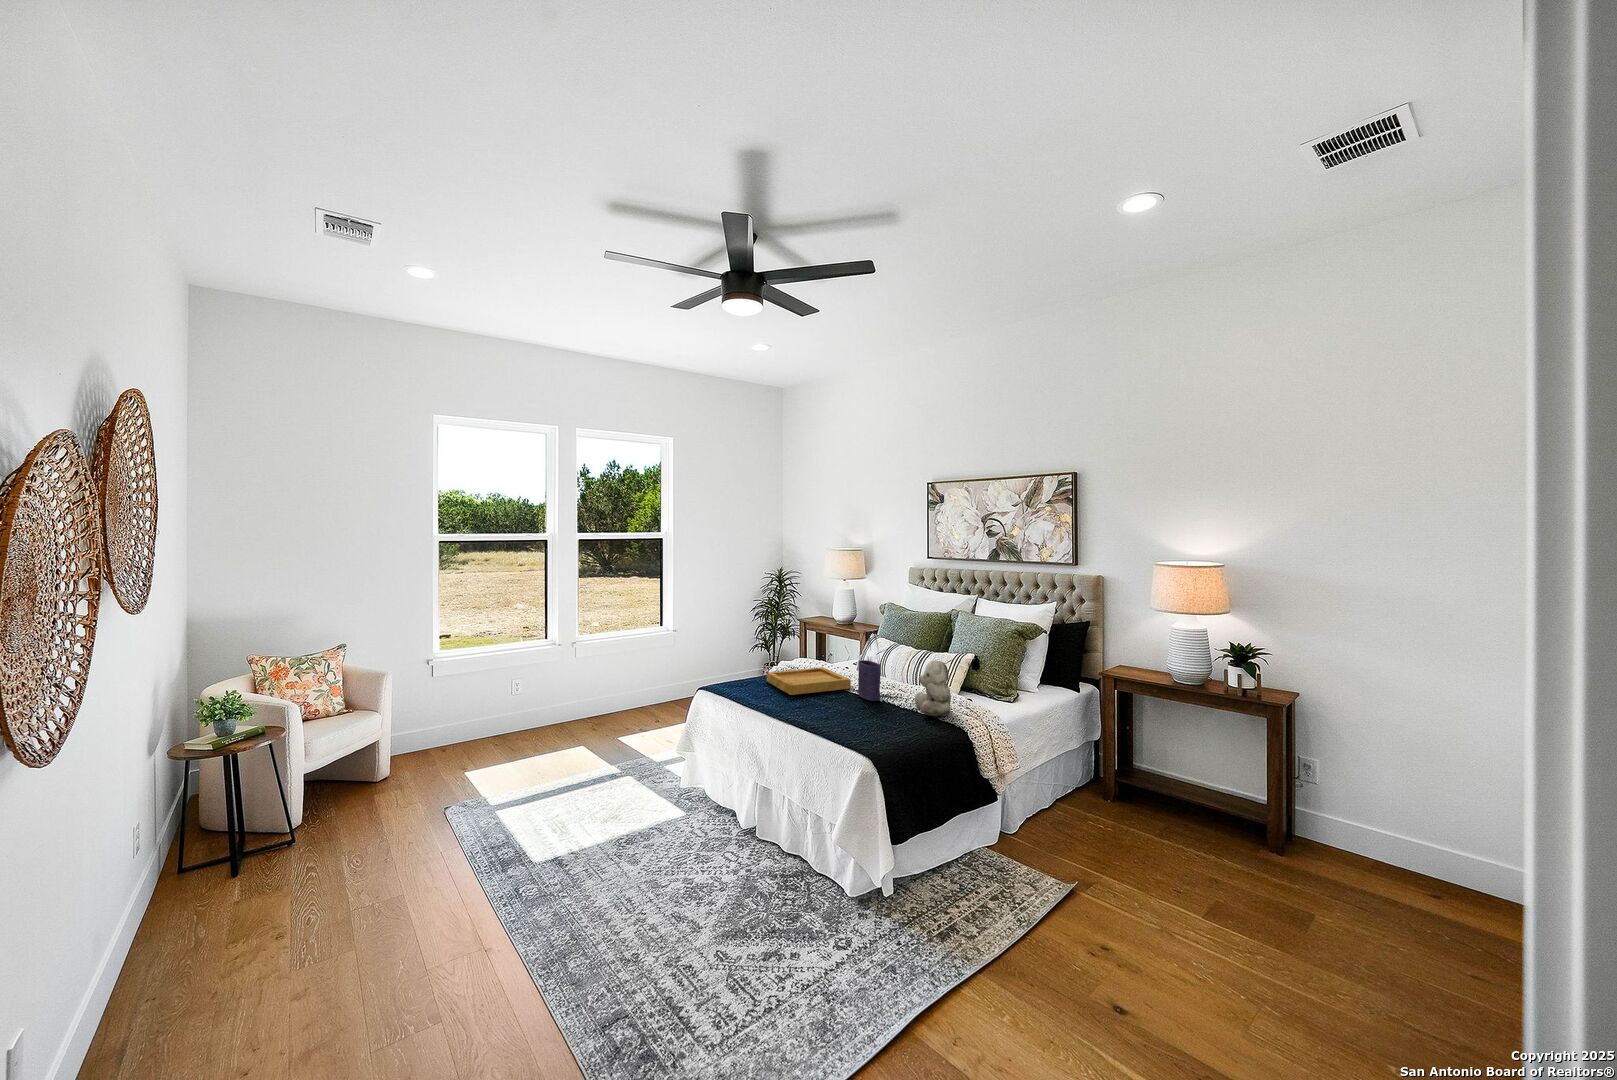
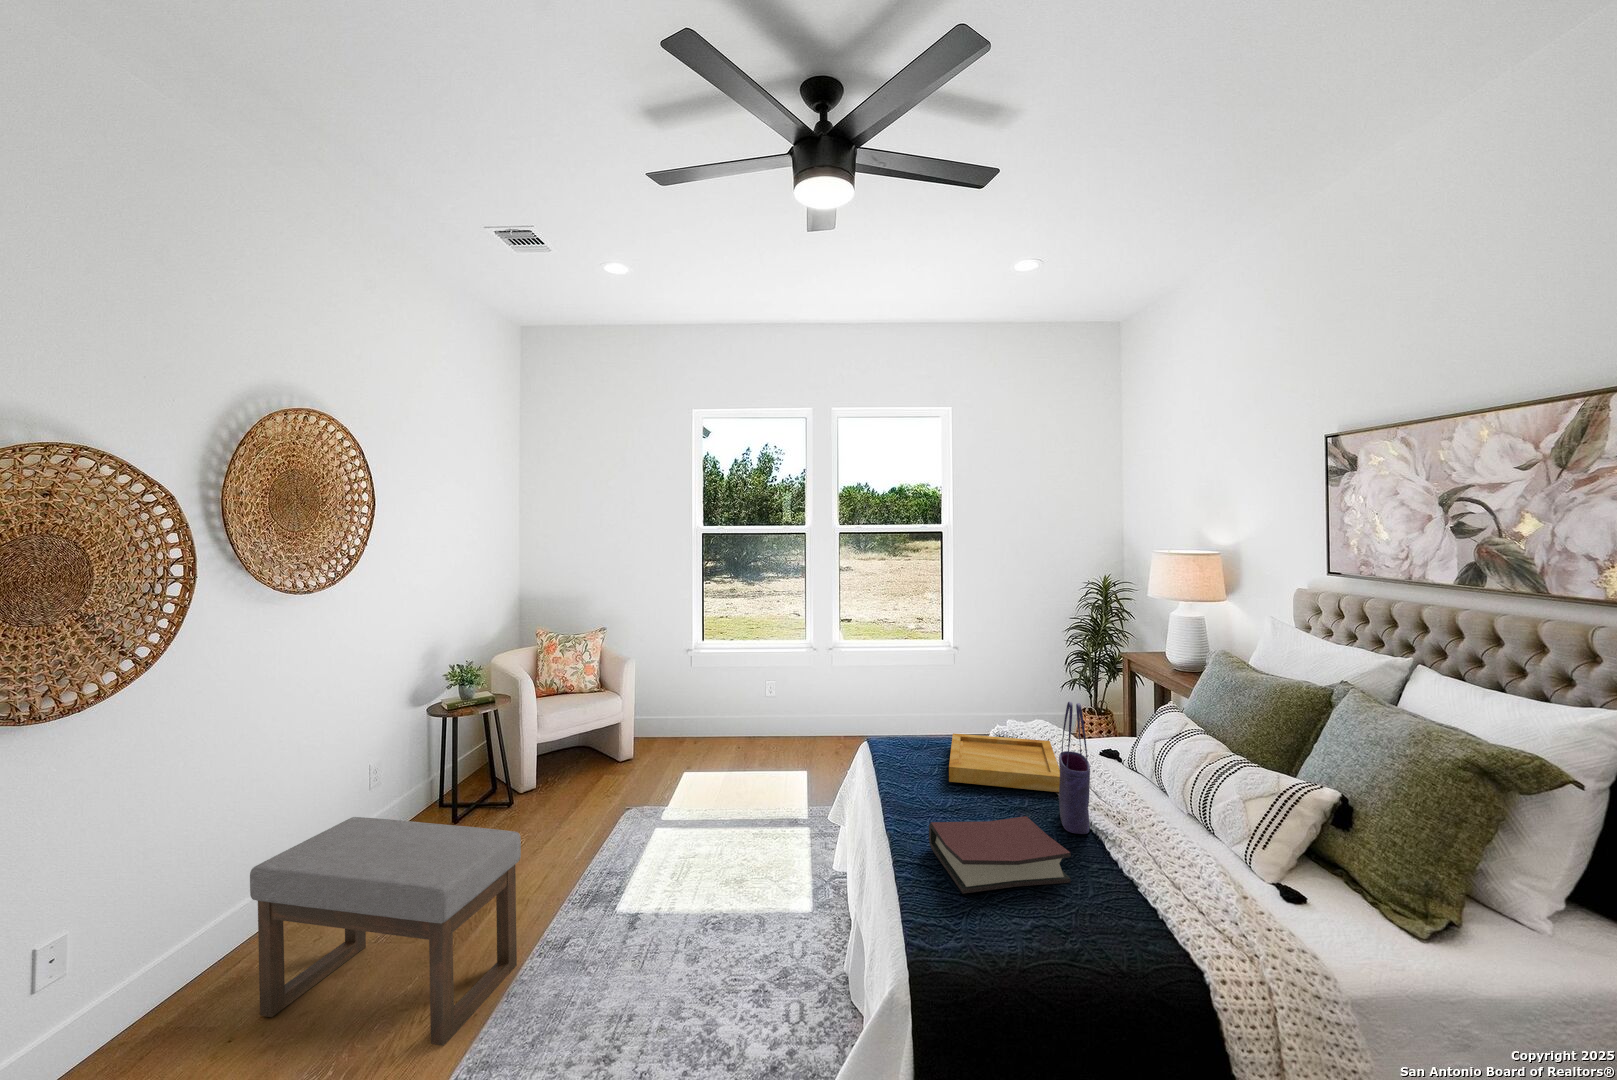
teddy bear: present [915,660,951,716] -> none [1129,791,1218,922]
hardback book: none [815,696,891,730] -> present [929,816,1071,894]
ottoman: none [251,797,499,1028] -> present [250,817,521,1046]

